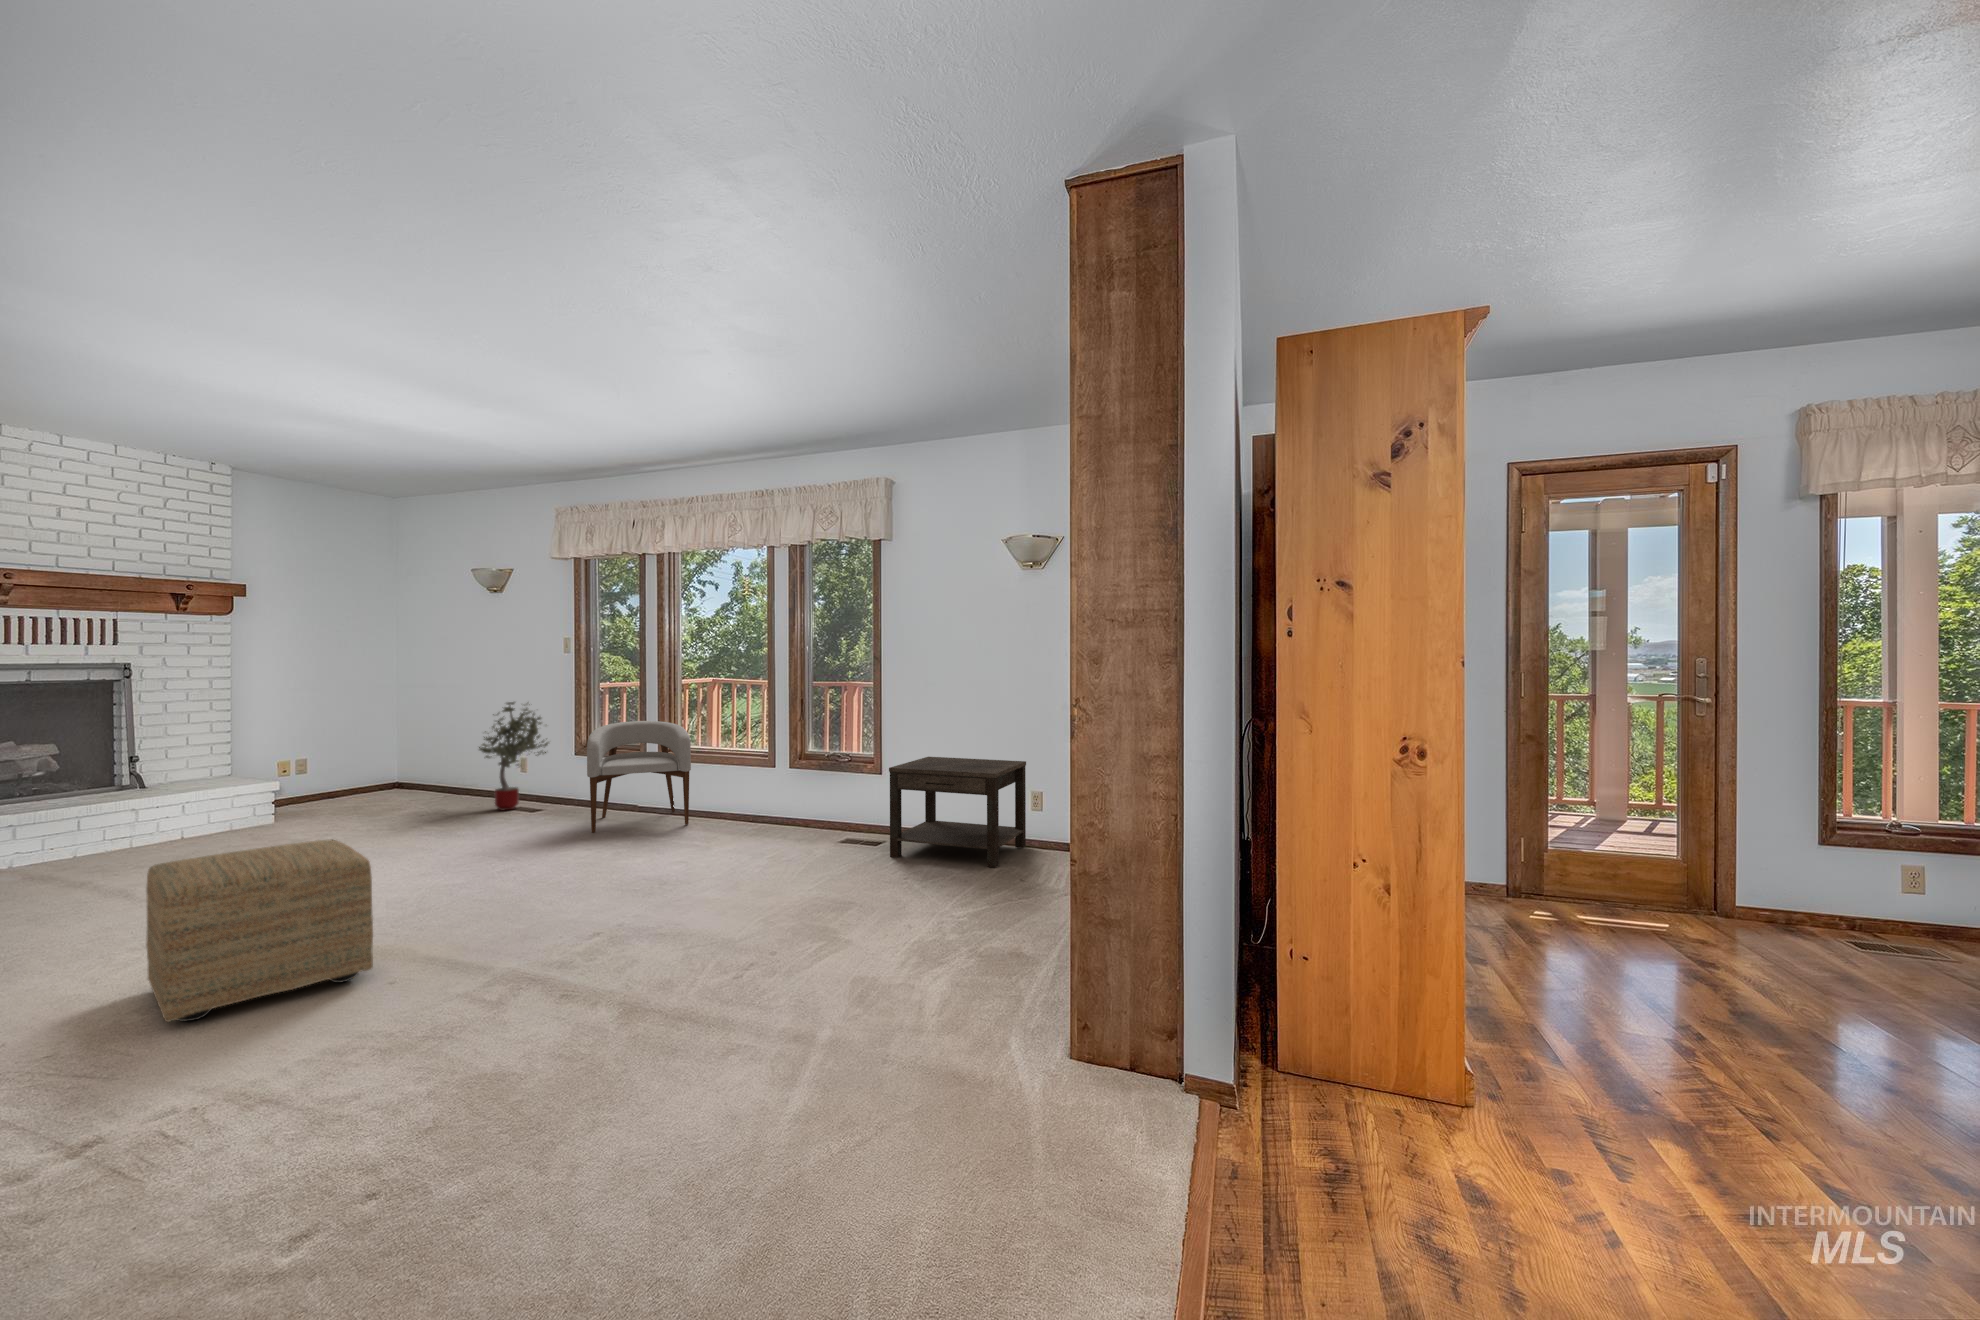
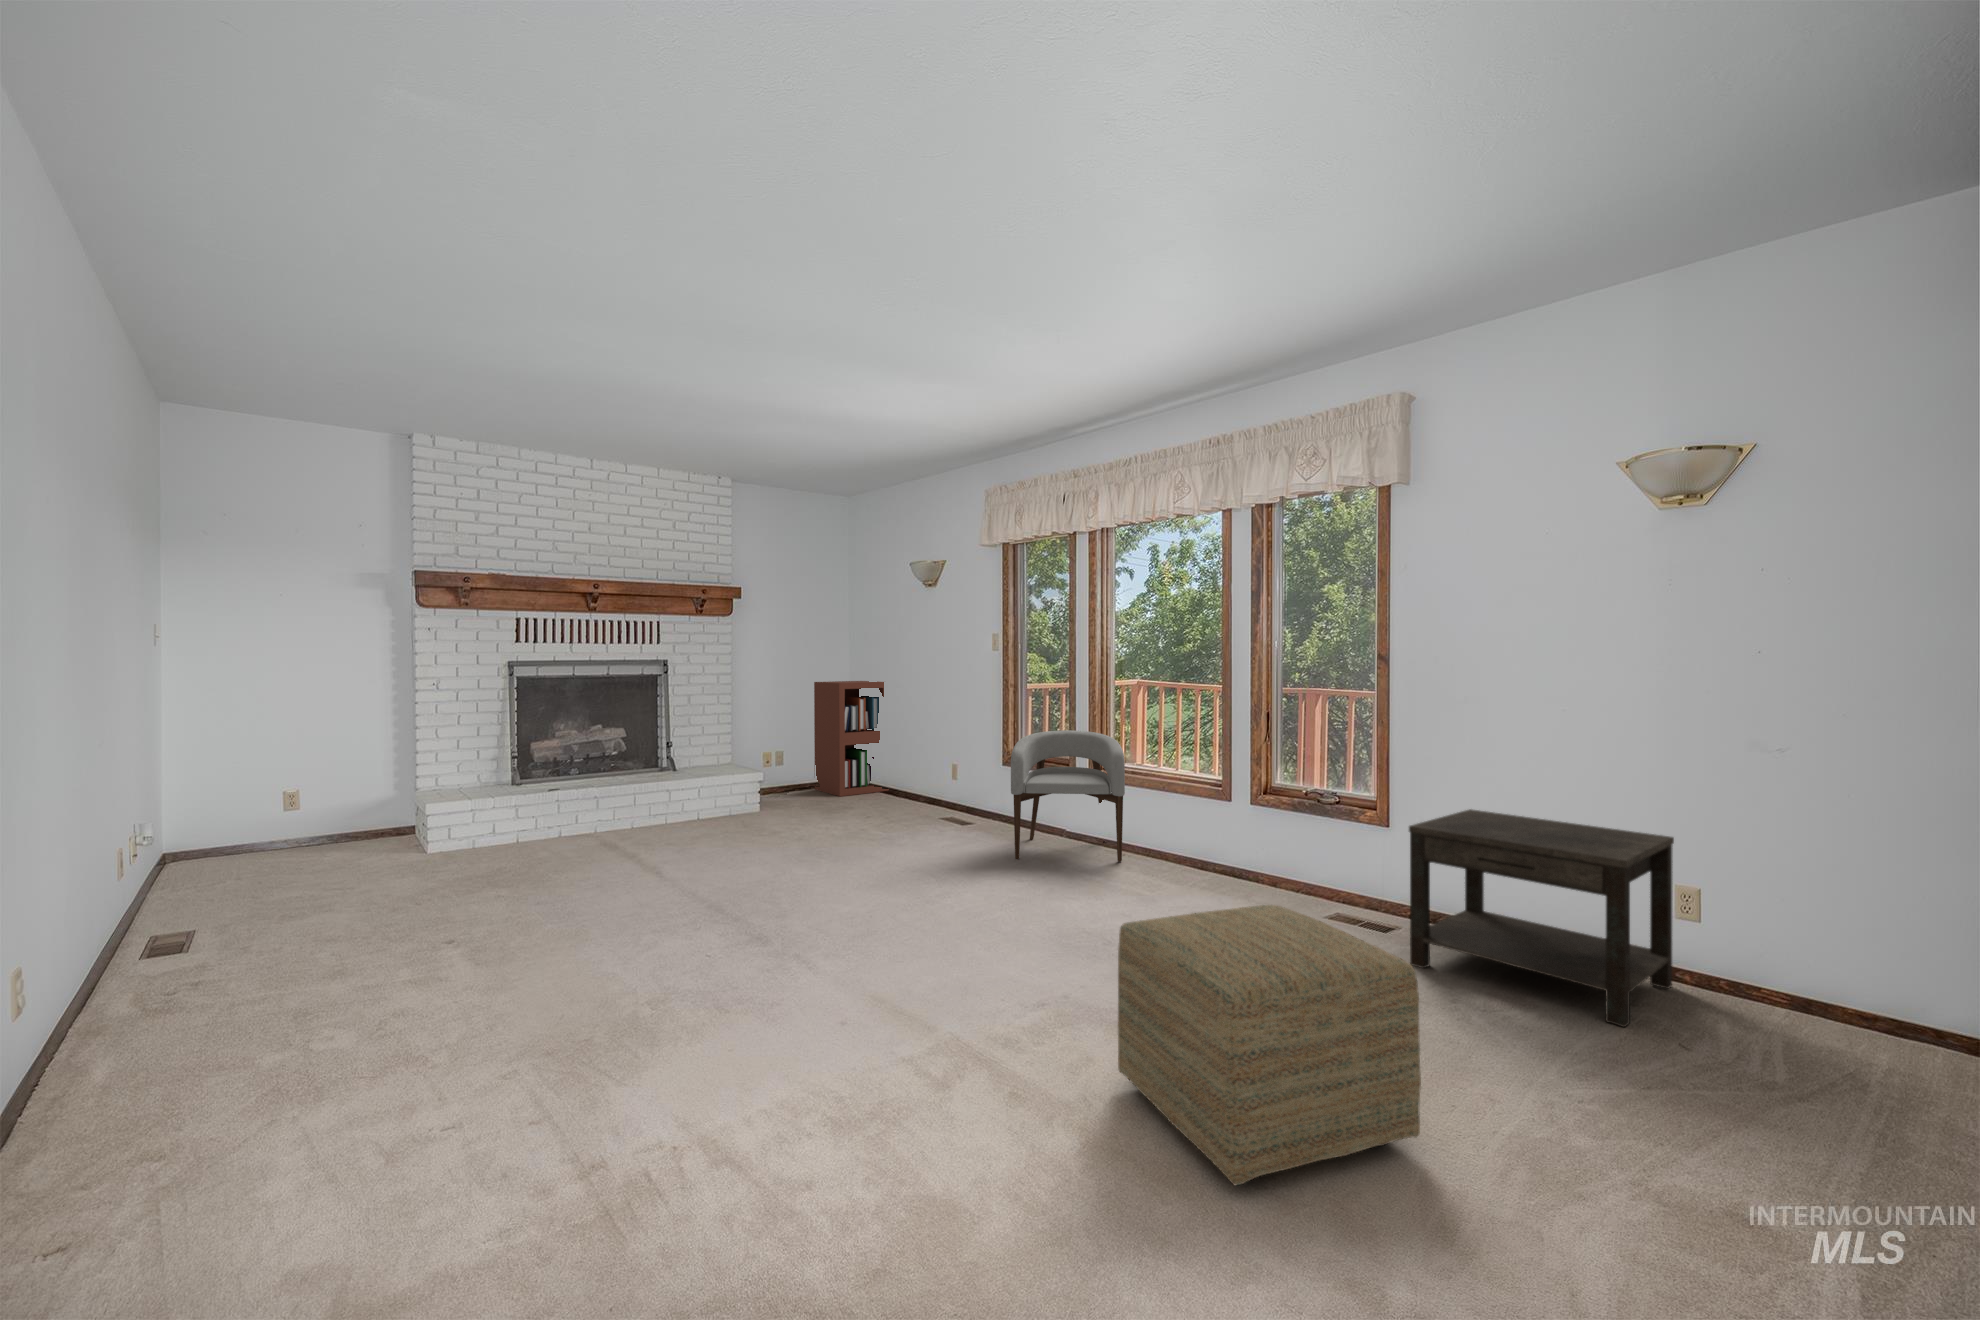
bookshelf: none [336,683,434,803] -> present [814,681,889,796]
potted tree: present [479,702,549,811] -> none [919,702,985,818]
ottoman: present [146,840,373,1022] -> present [1118,905,1421,1185]

